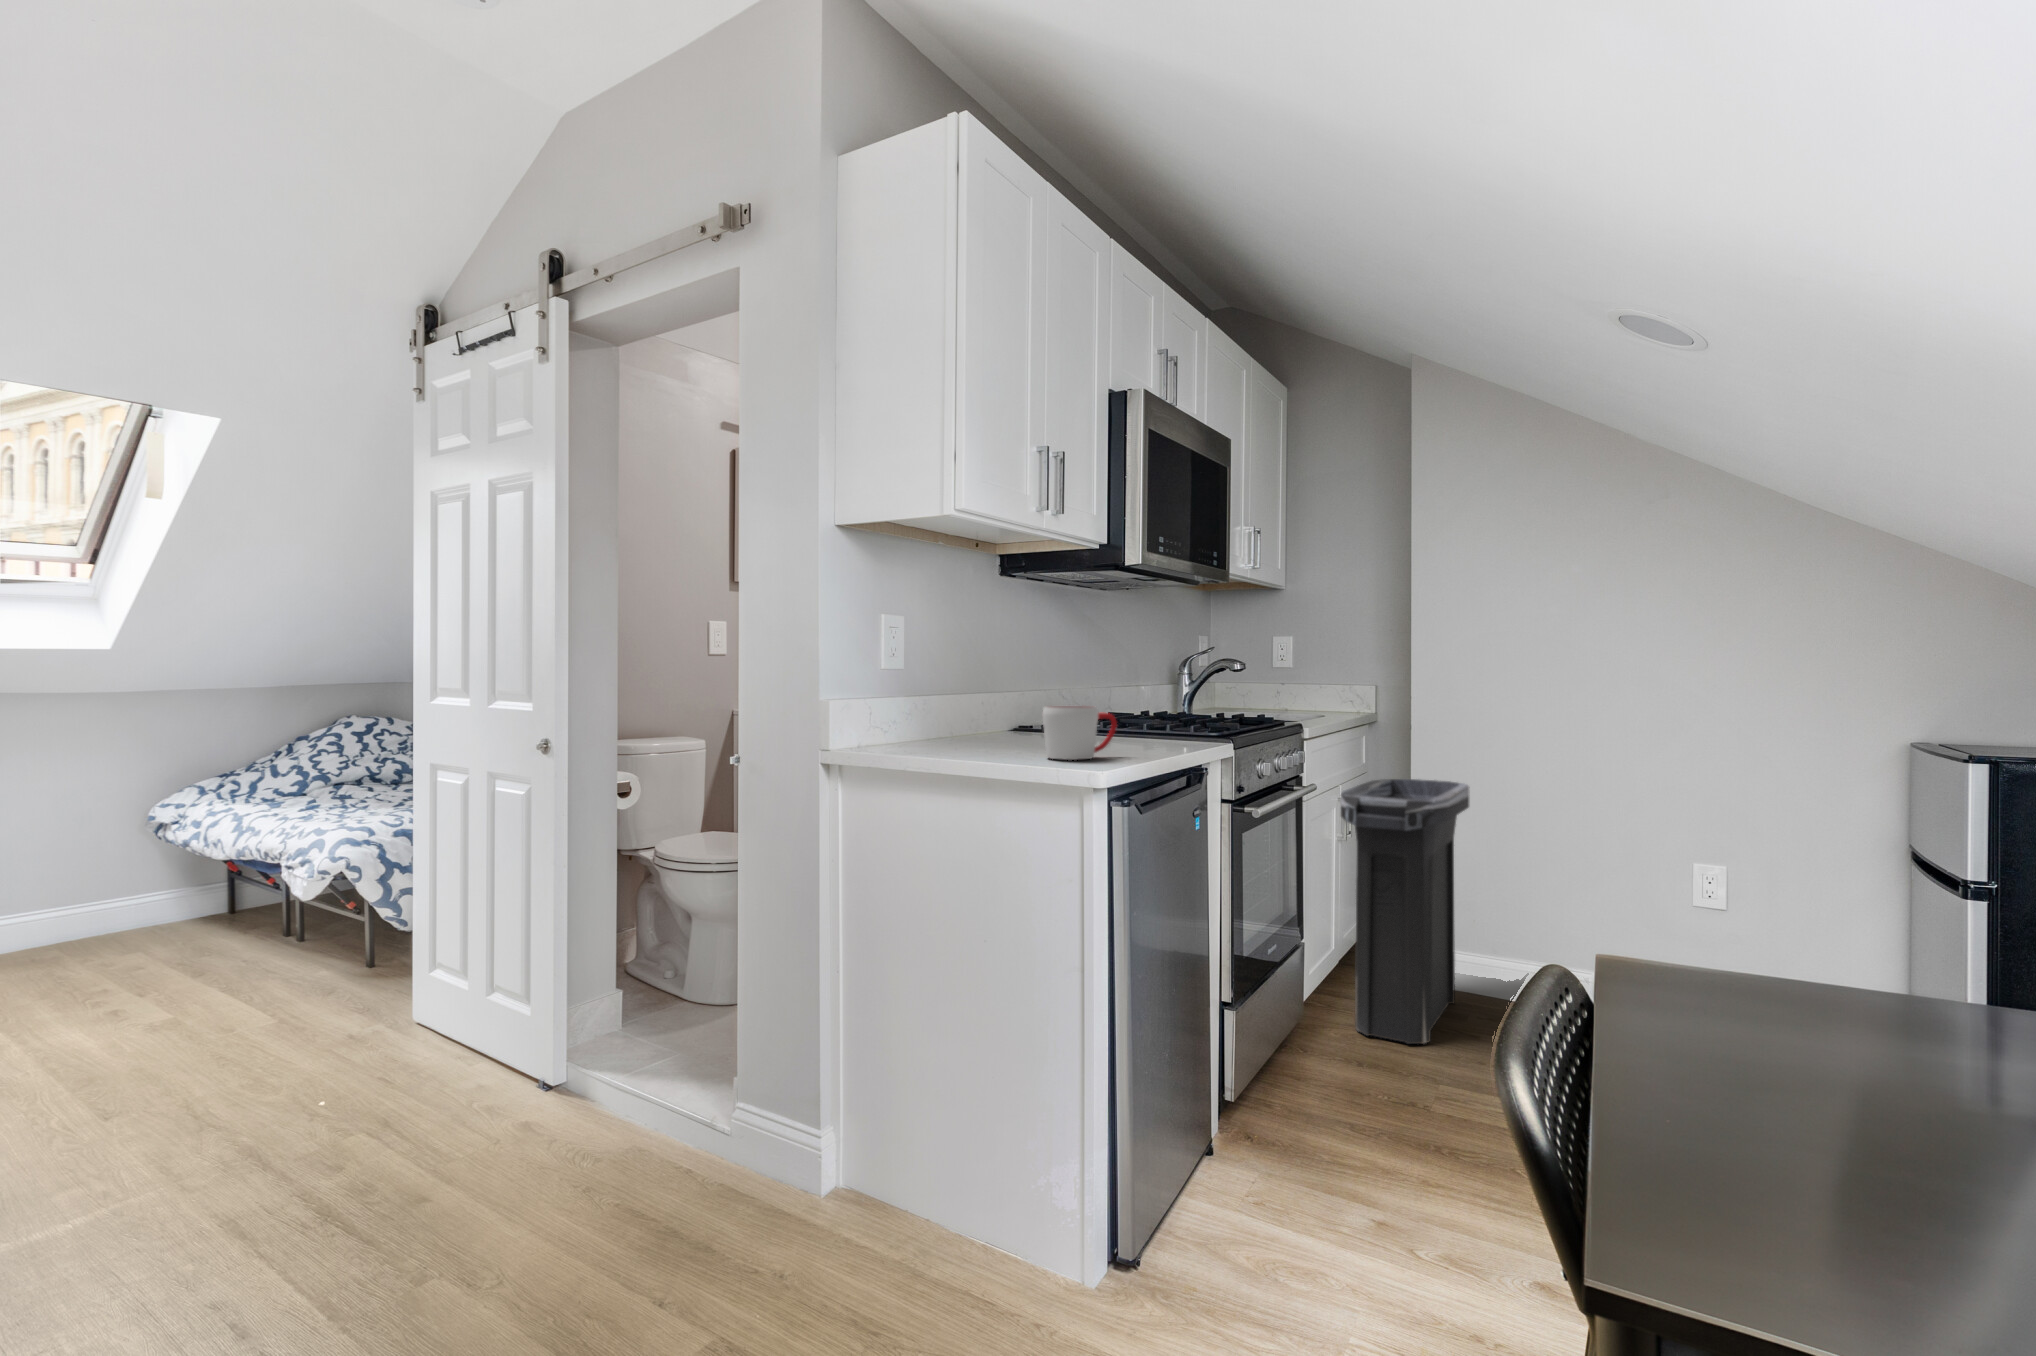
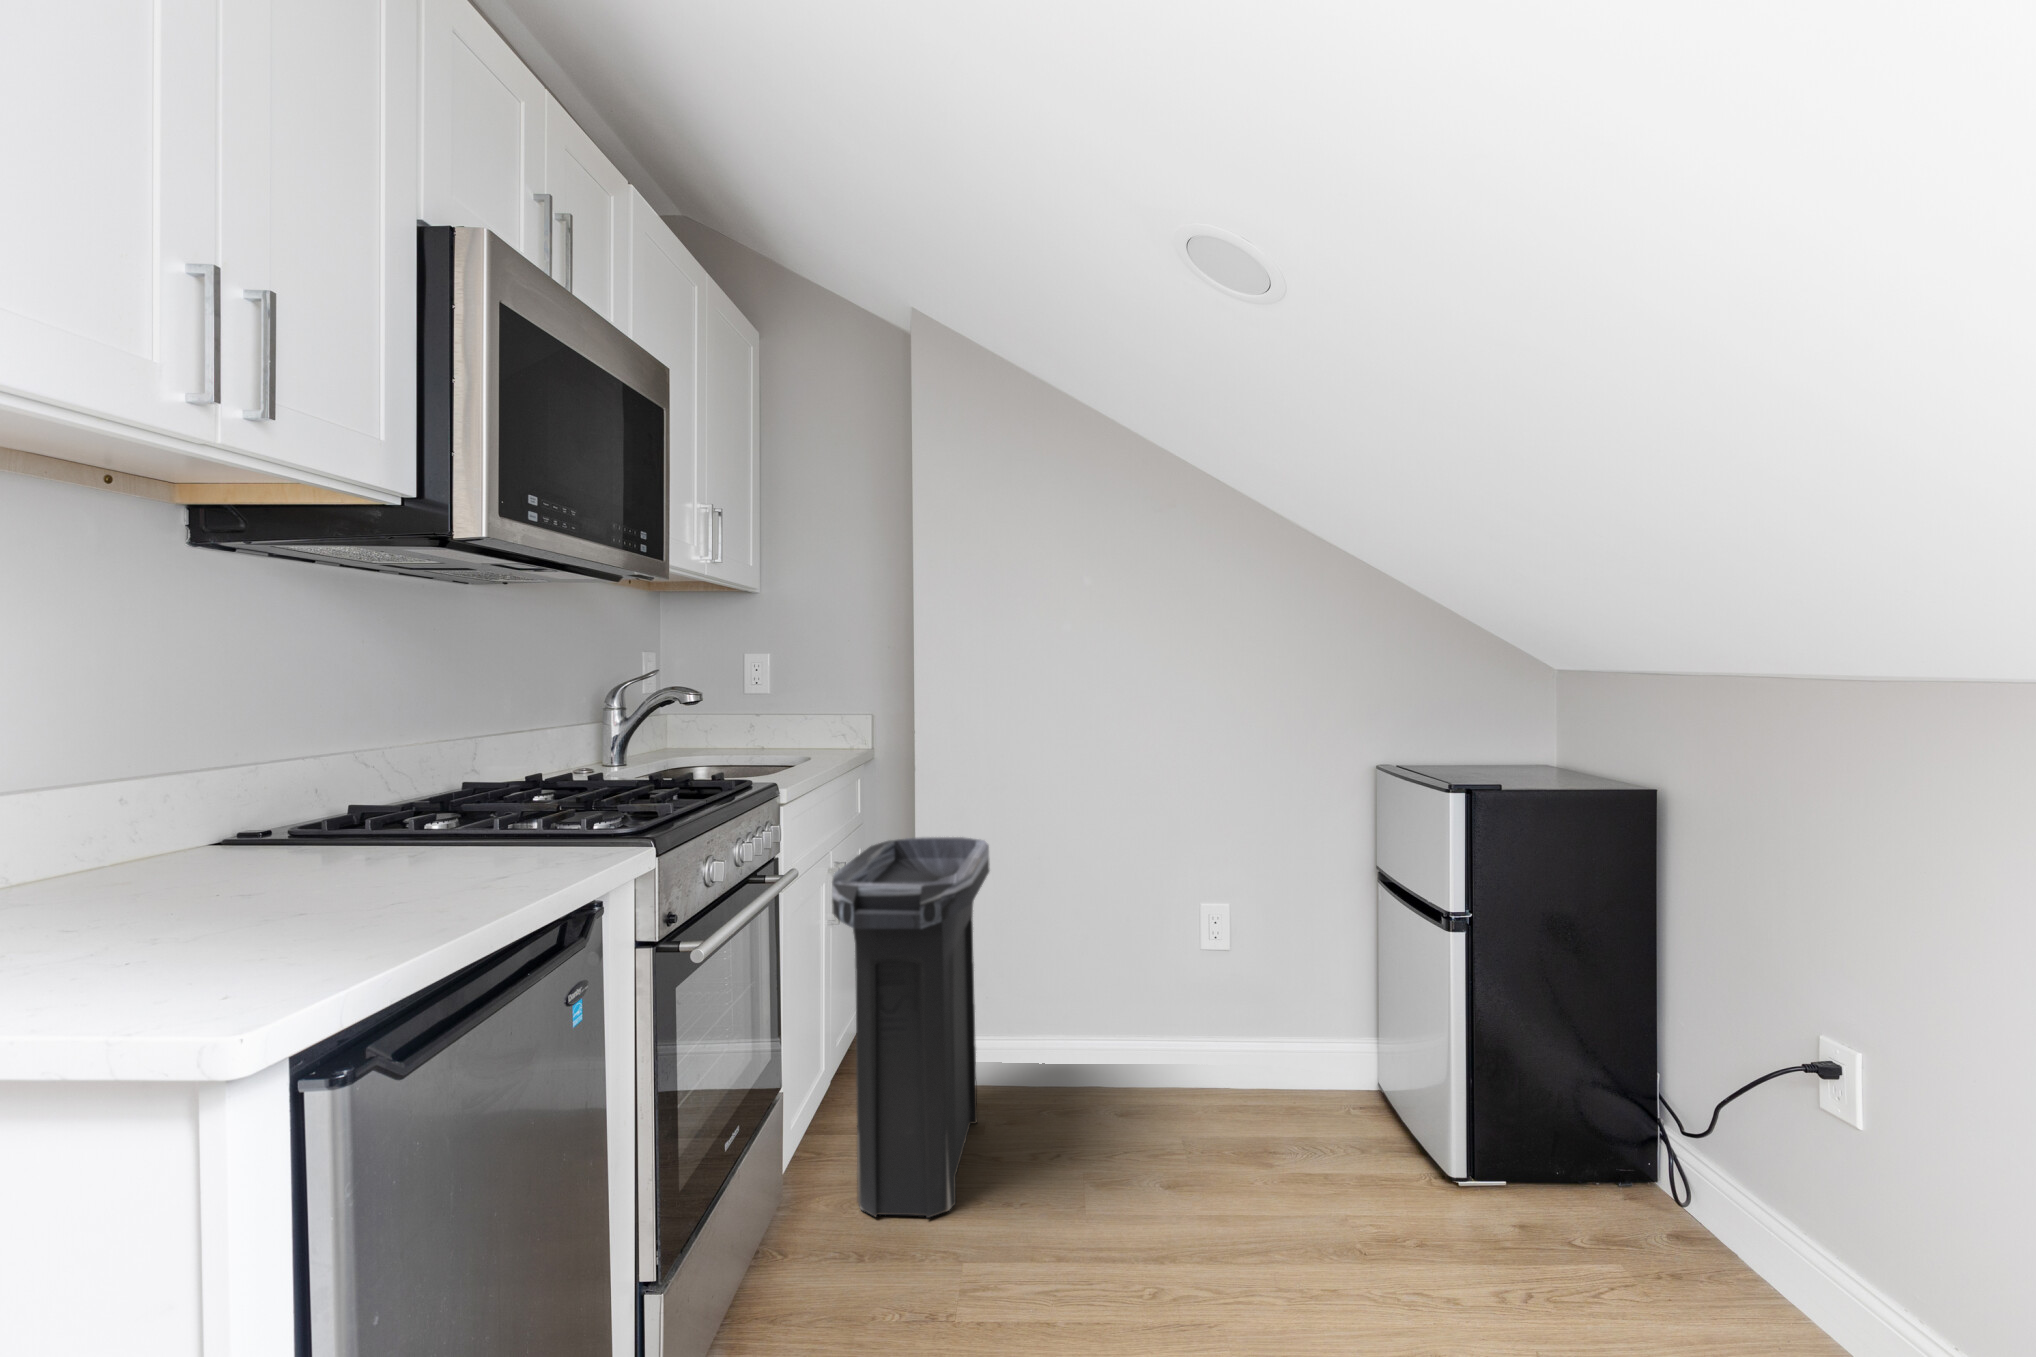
mug: present [1043,706,1117,760] -> none [111,837,349,986]

